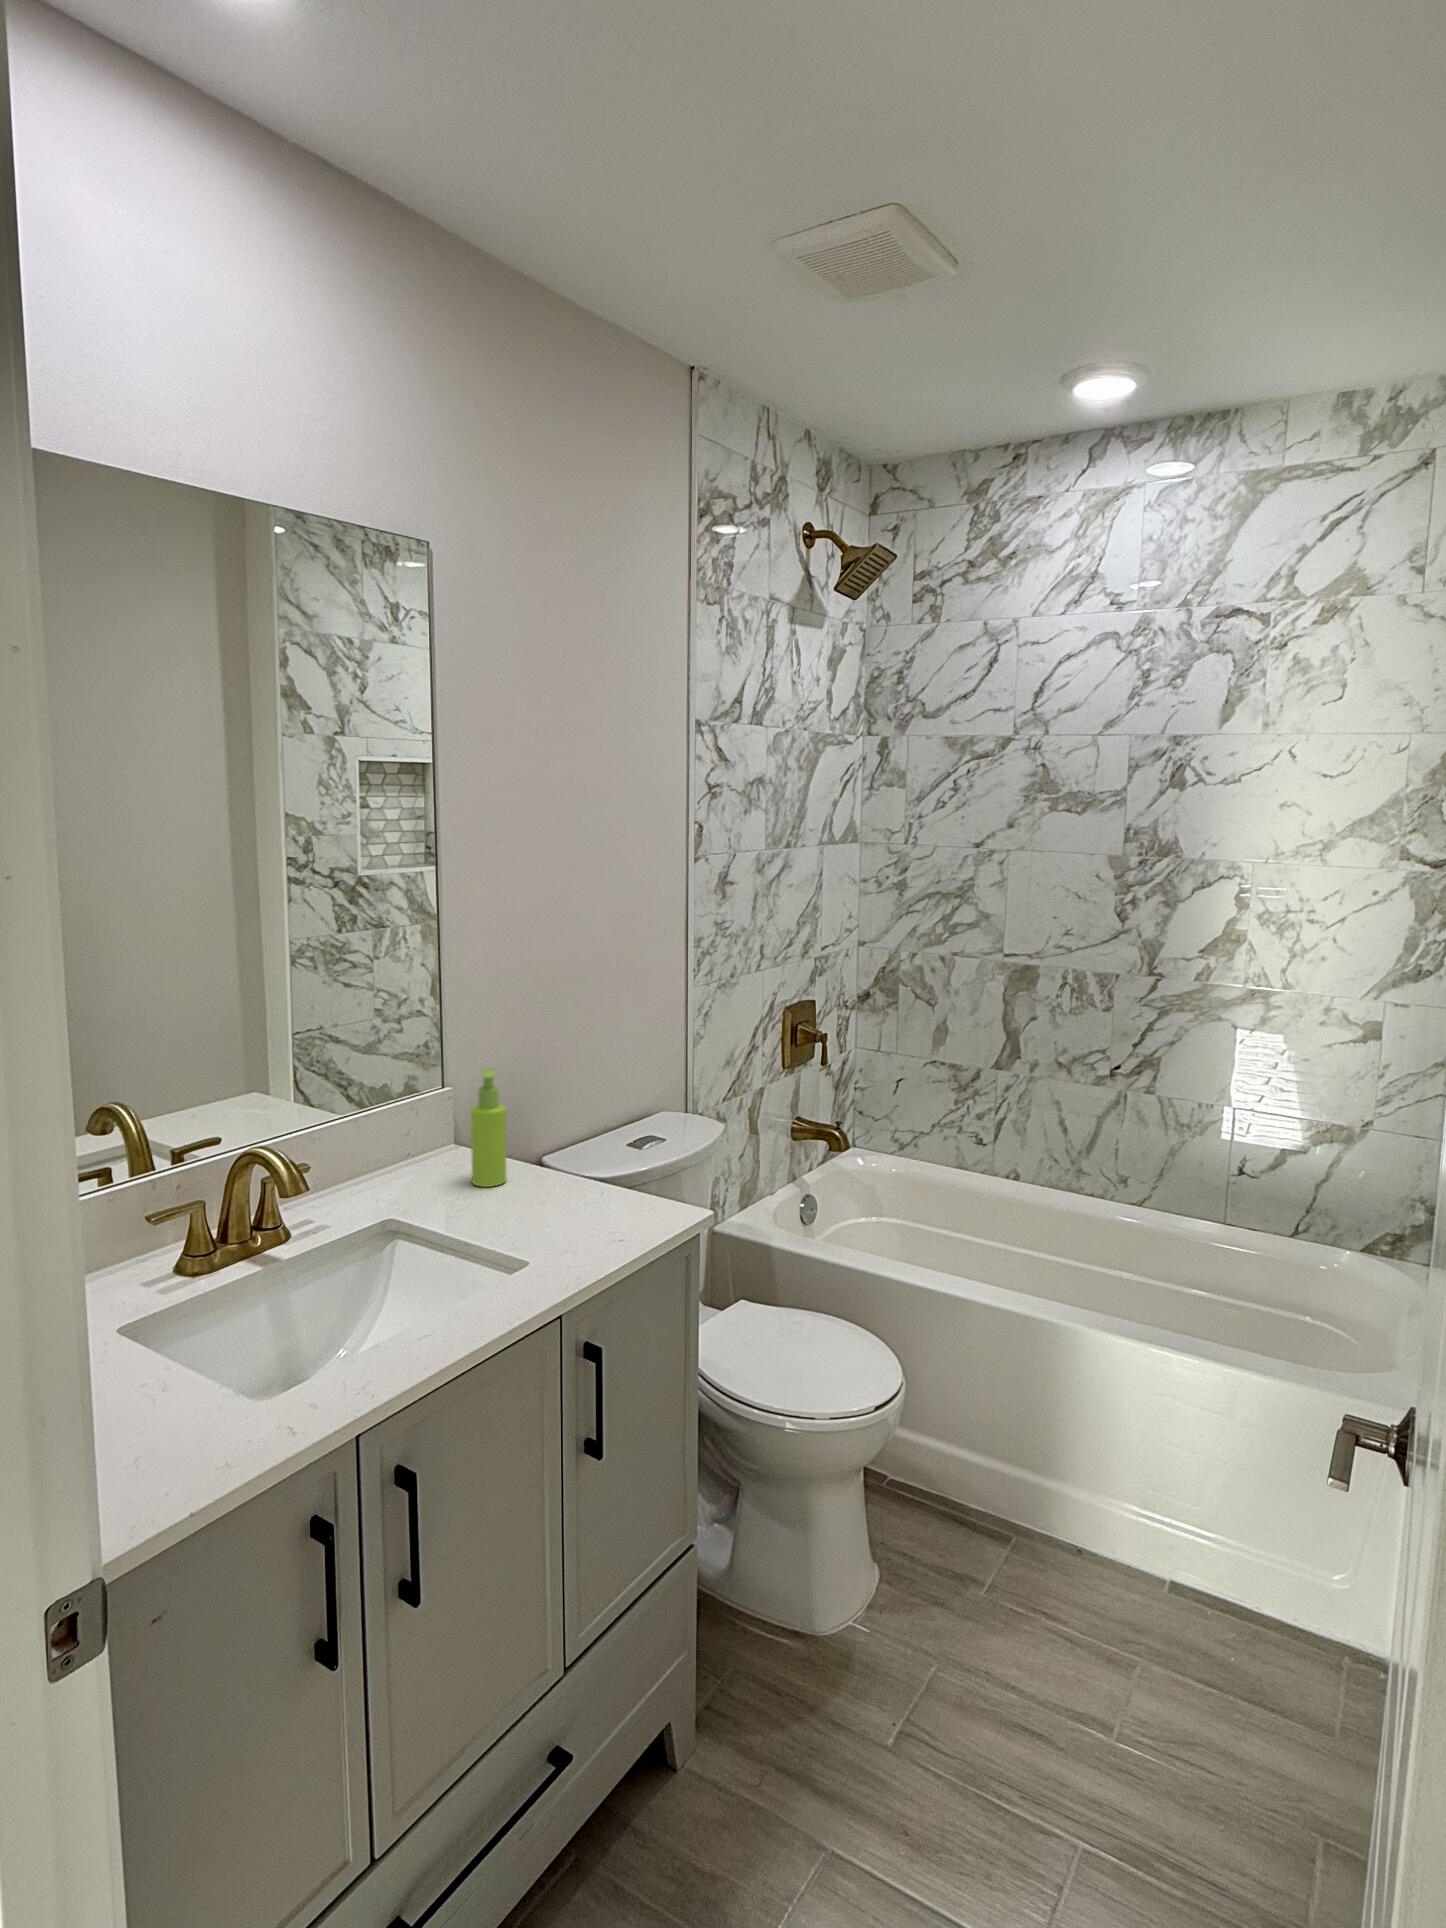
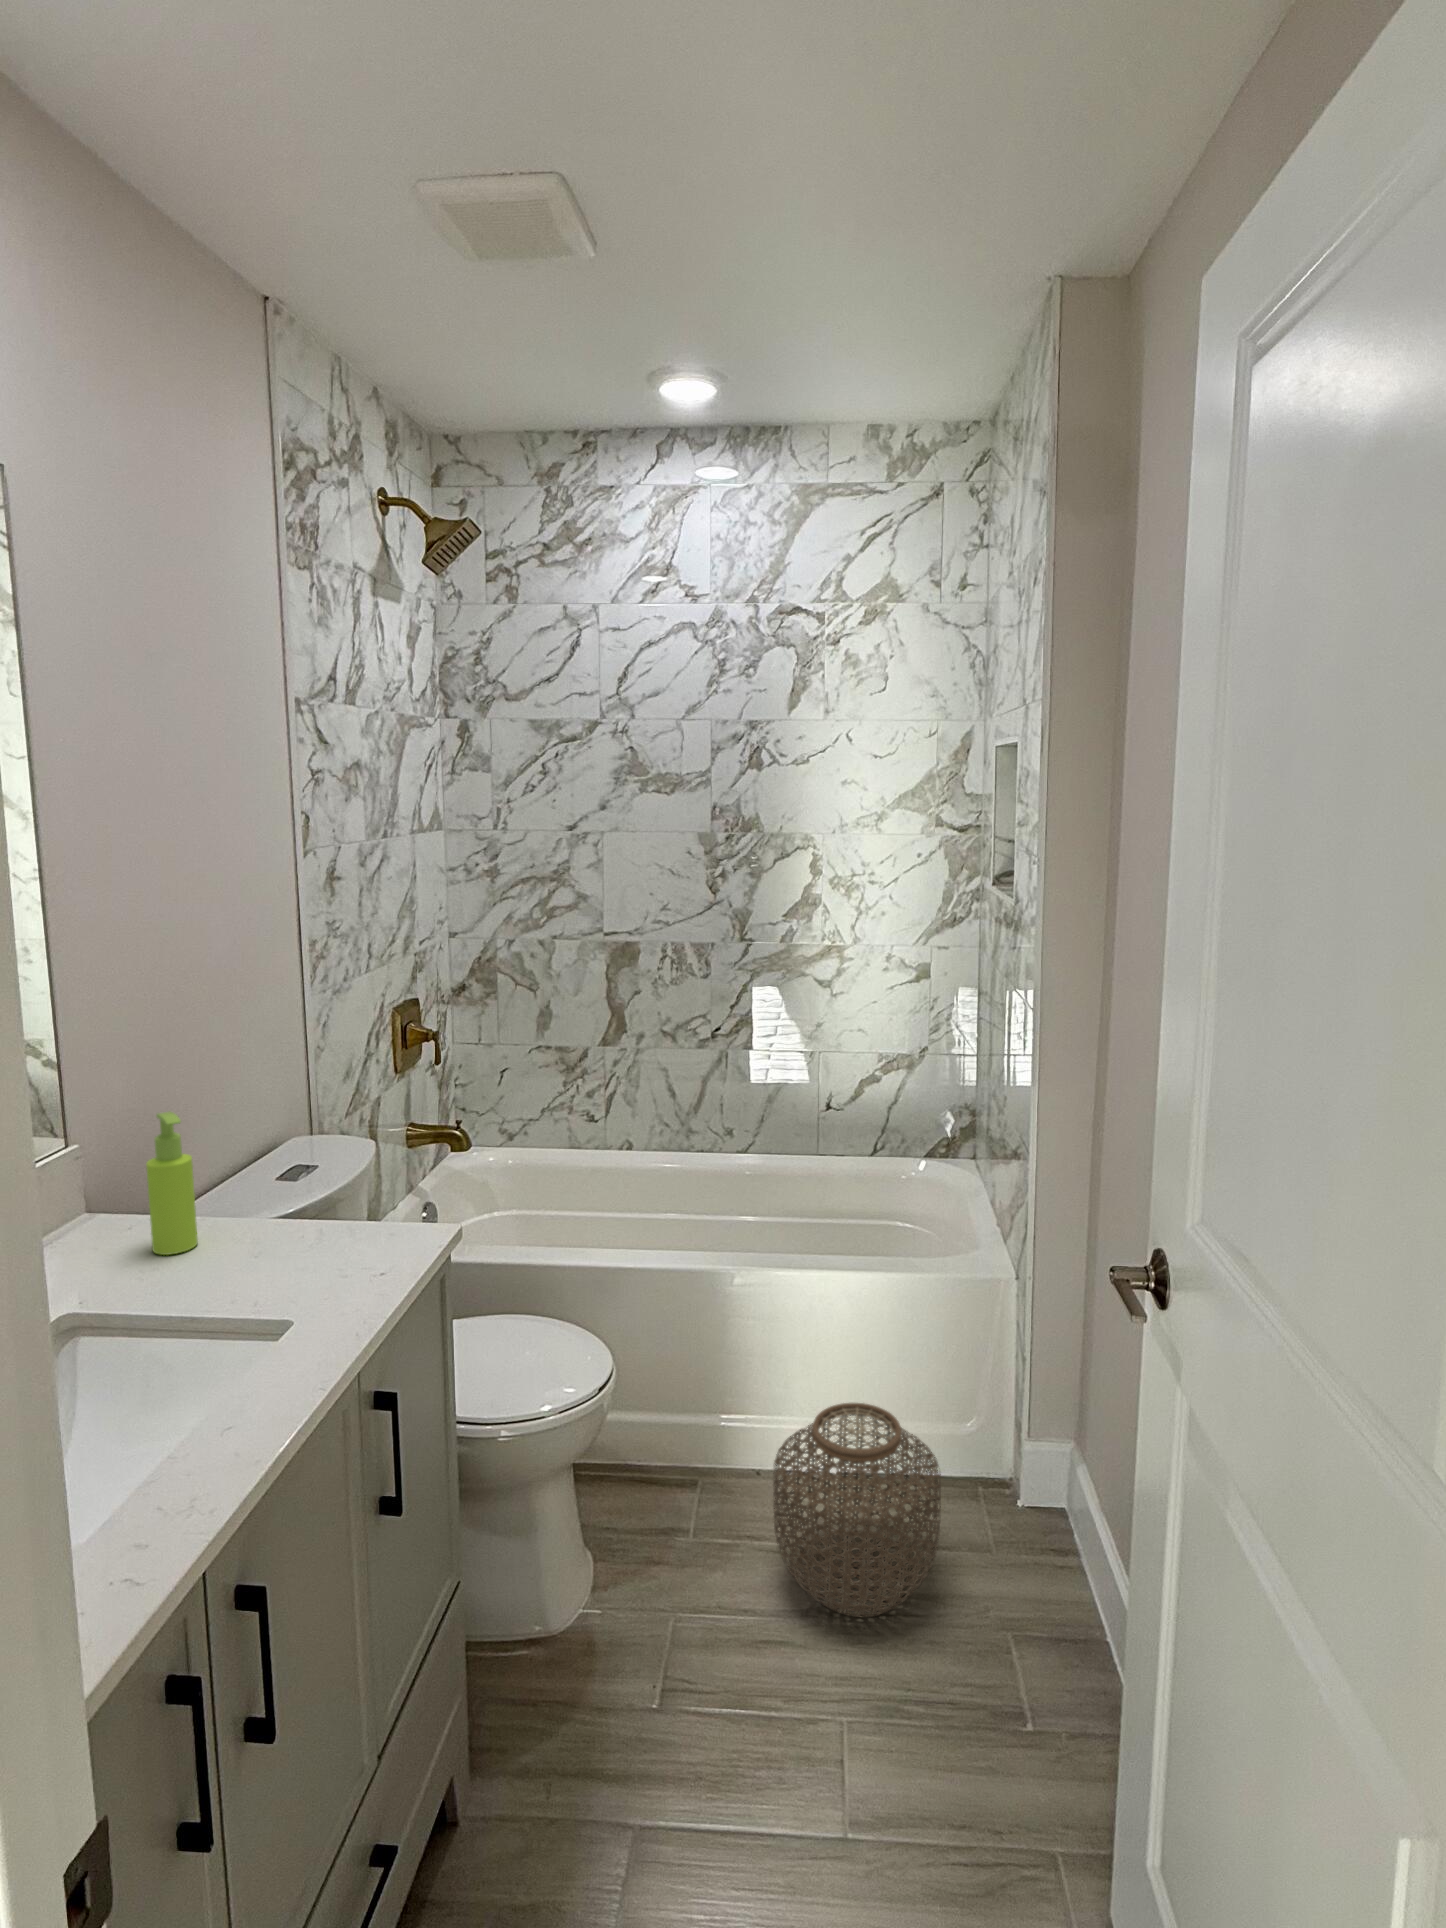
woven basket: none [1047,1496,1247,1745] -> present [773,1403,941,1617]

